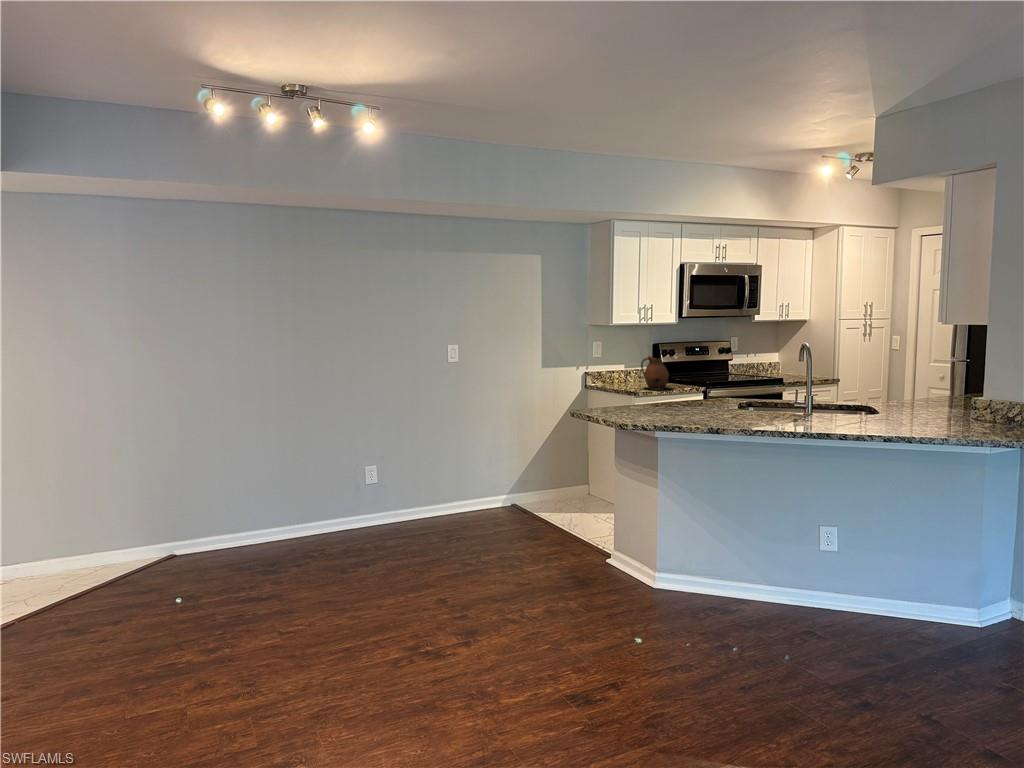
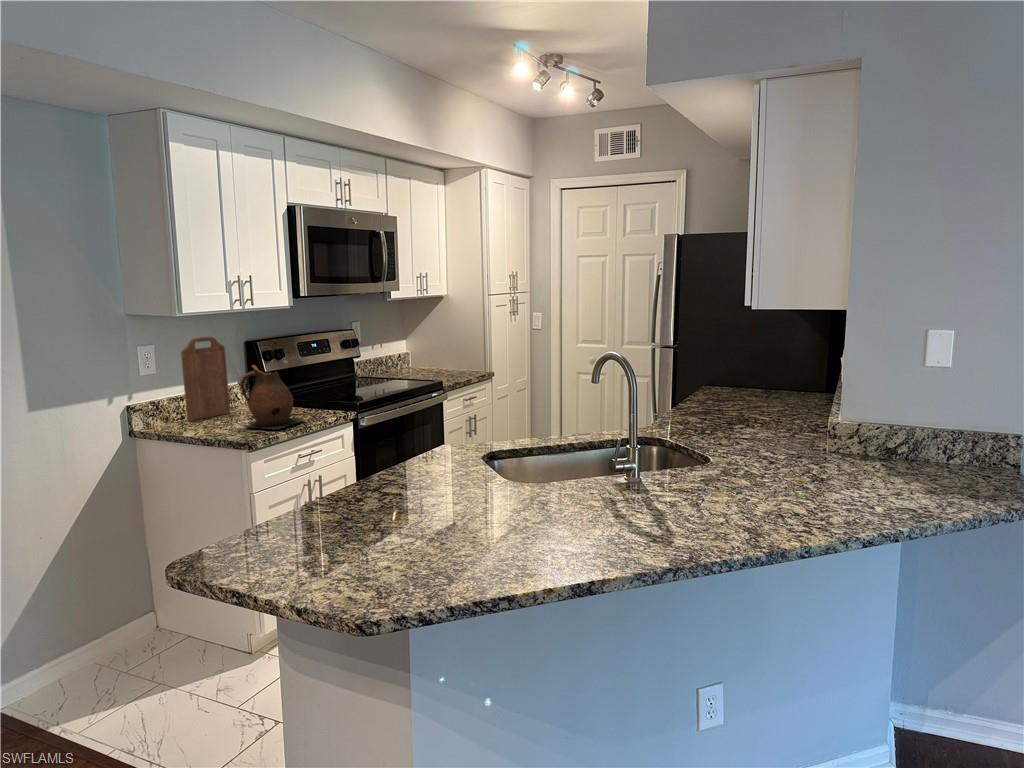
cutting board: none [615,338,639,384] -> present [181,337,230,421]

